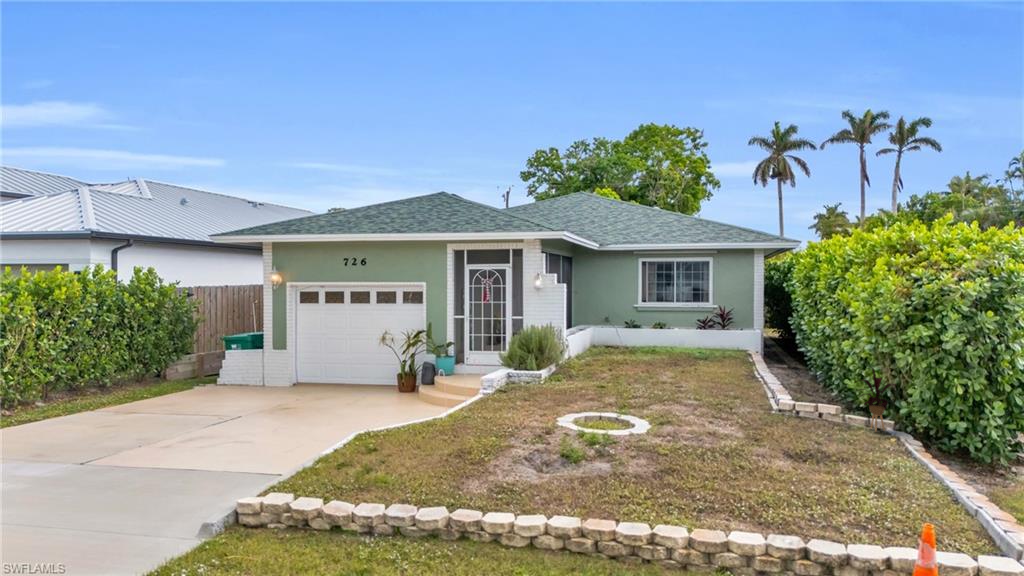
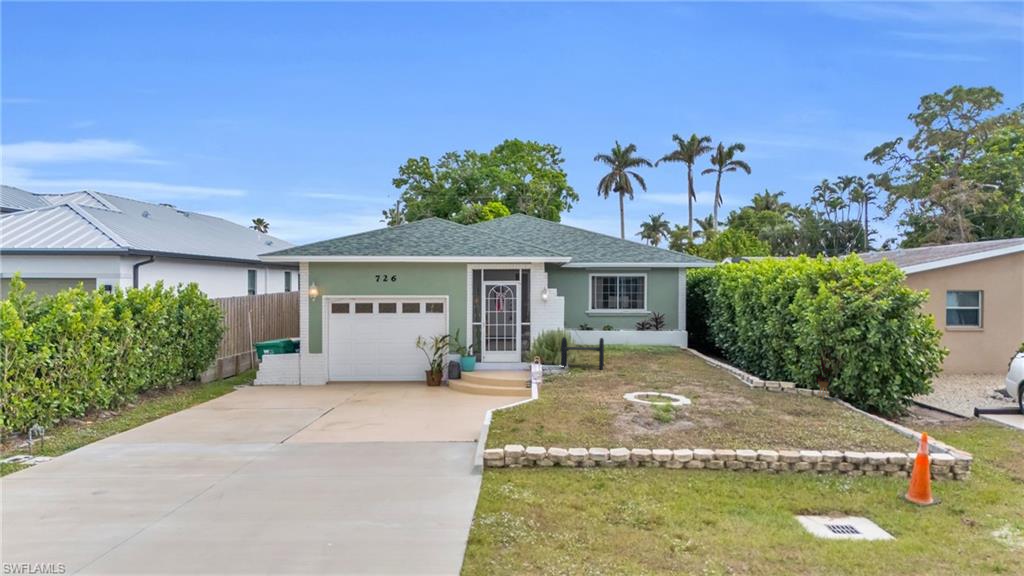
bench: none [553,334,611,376] -> present [561,337,604,369]

